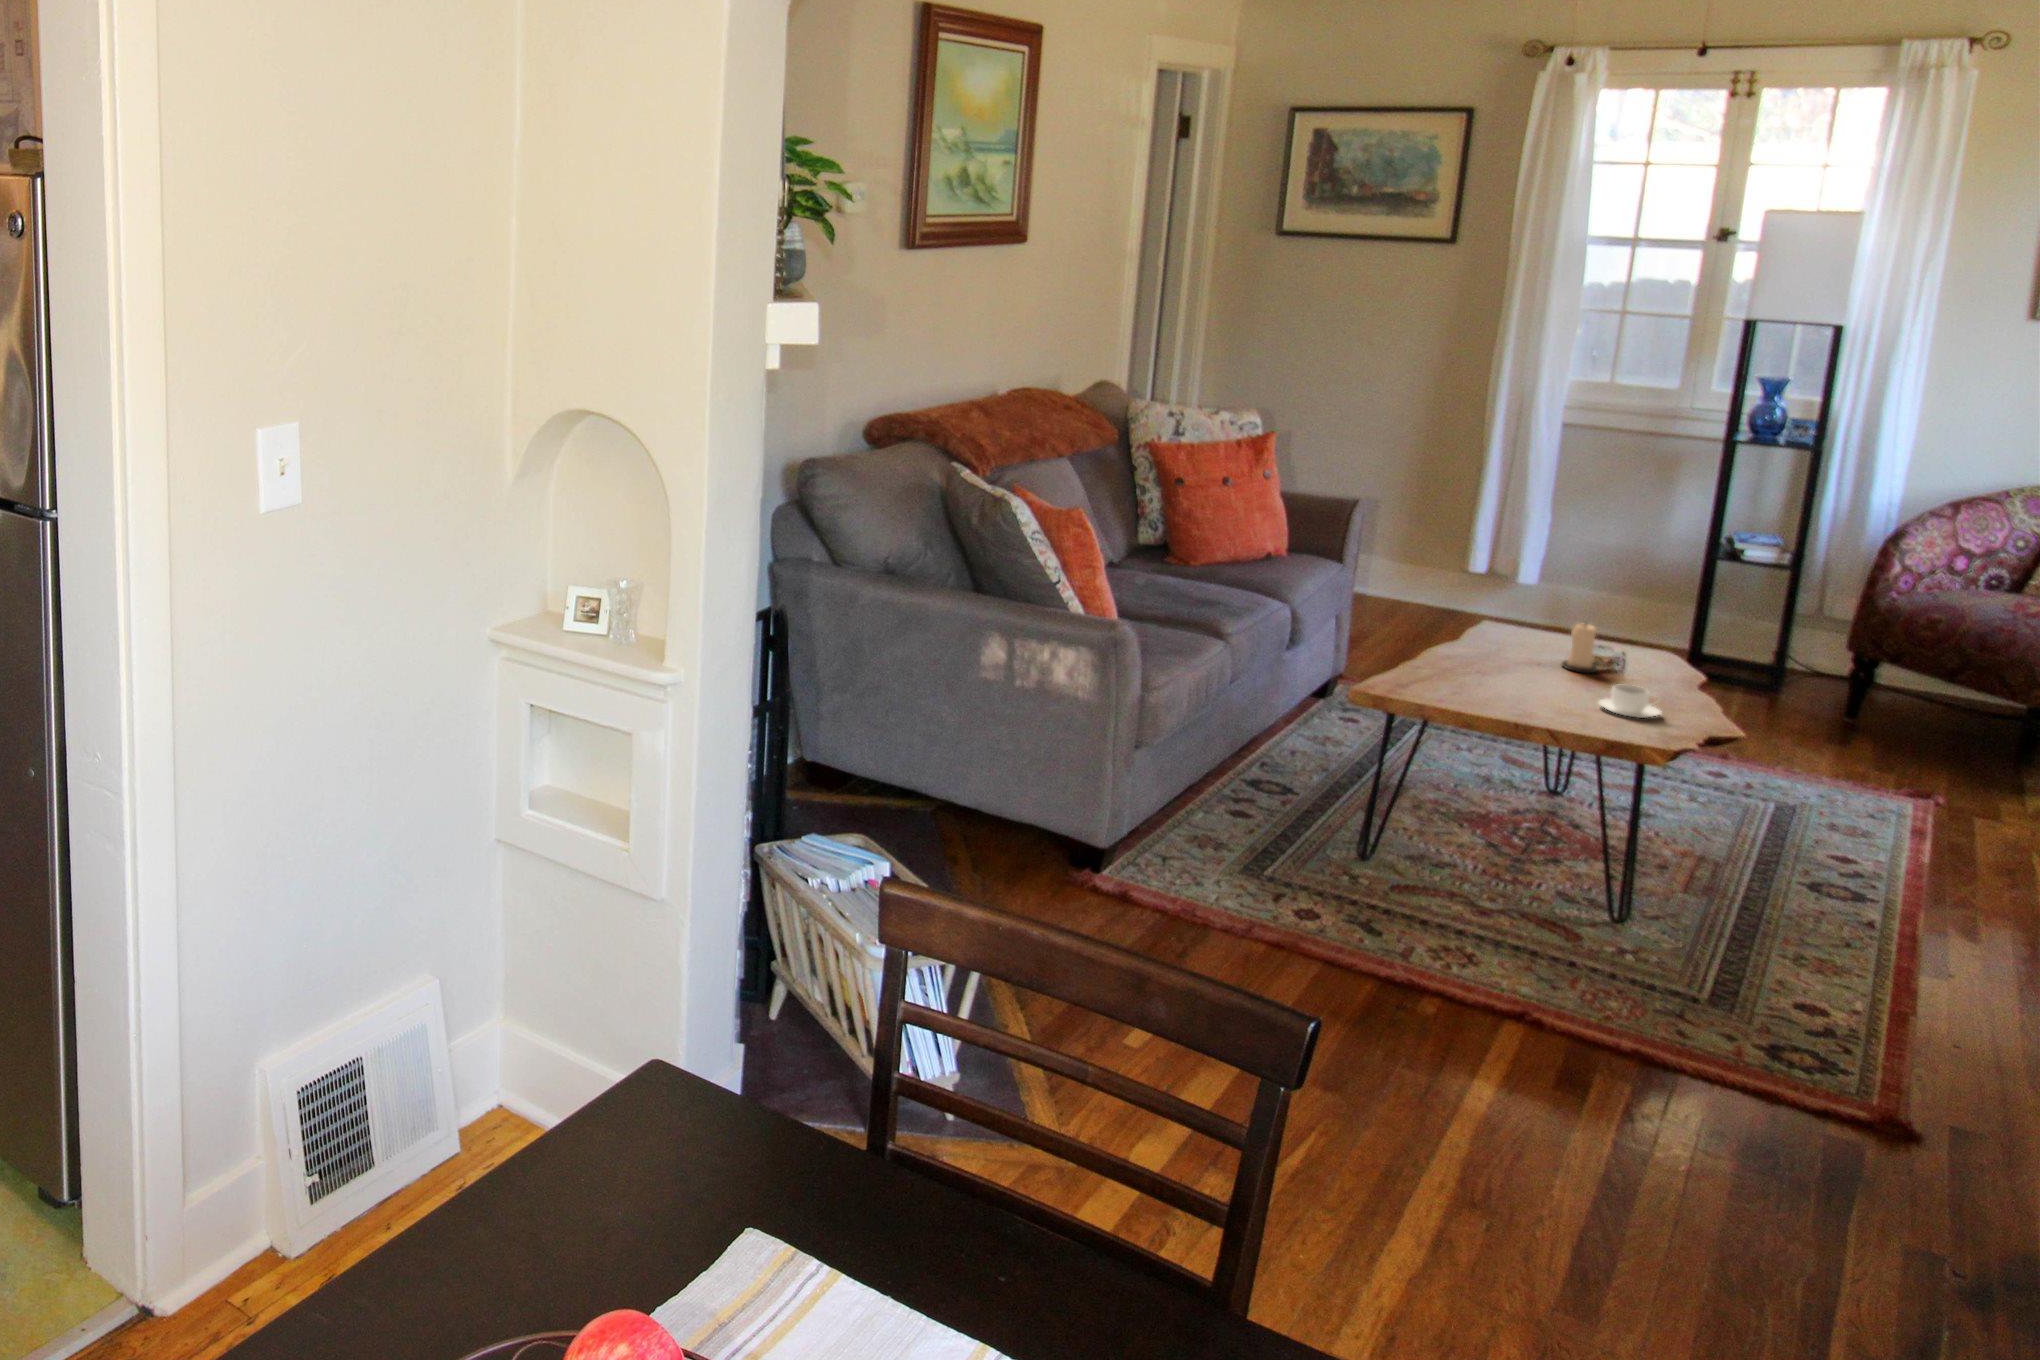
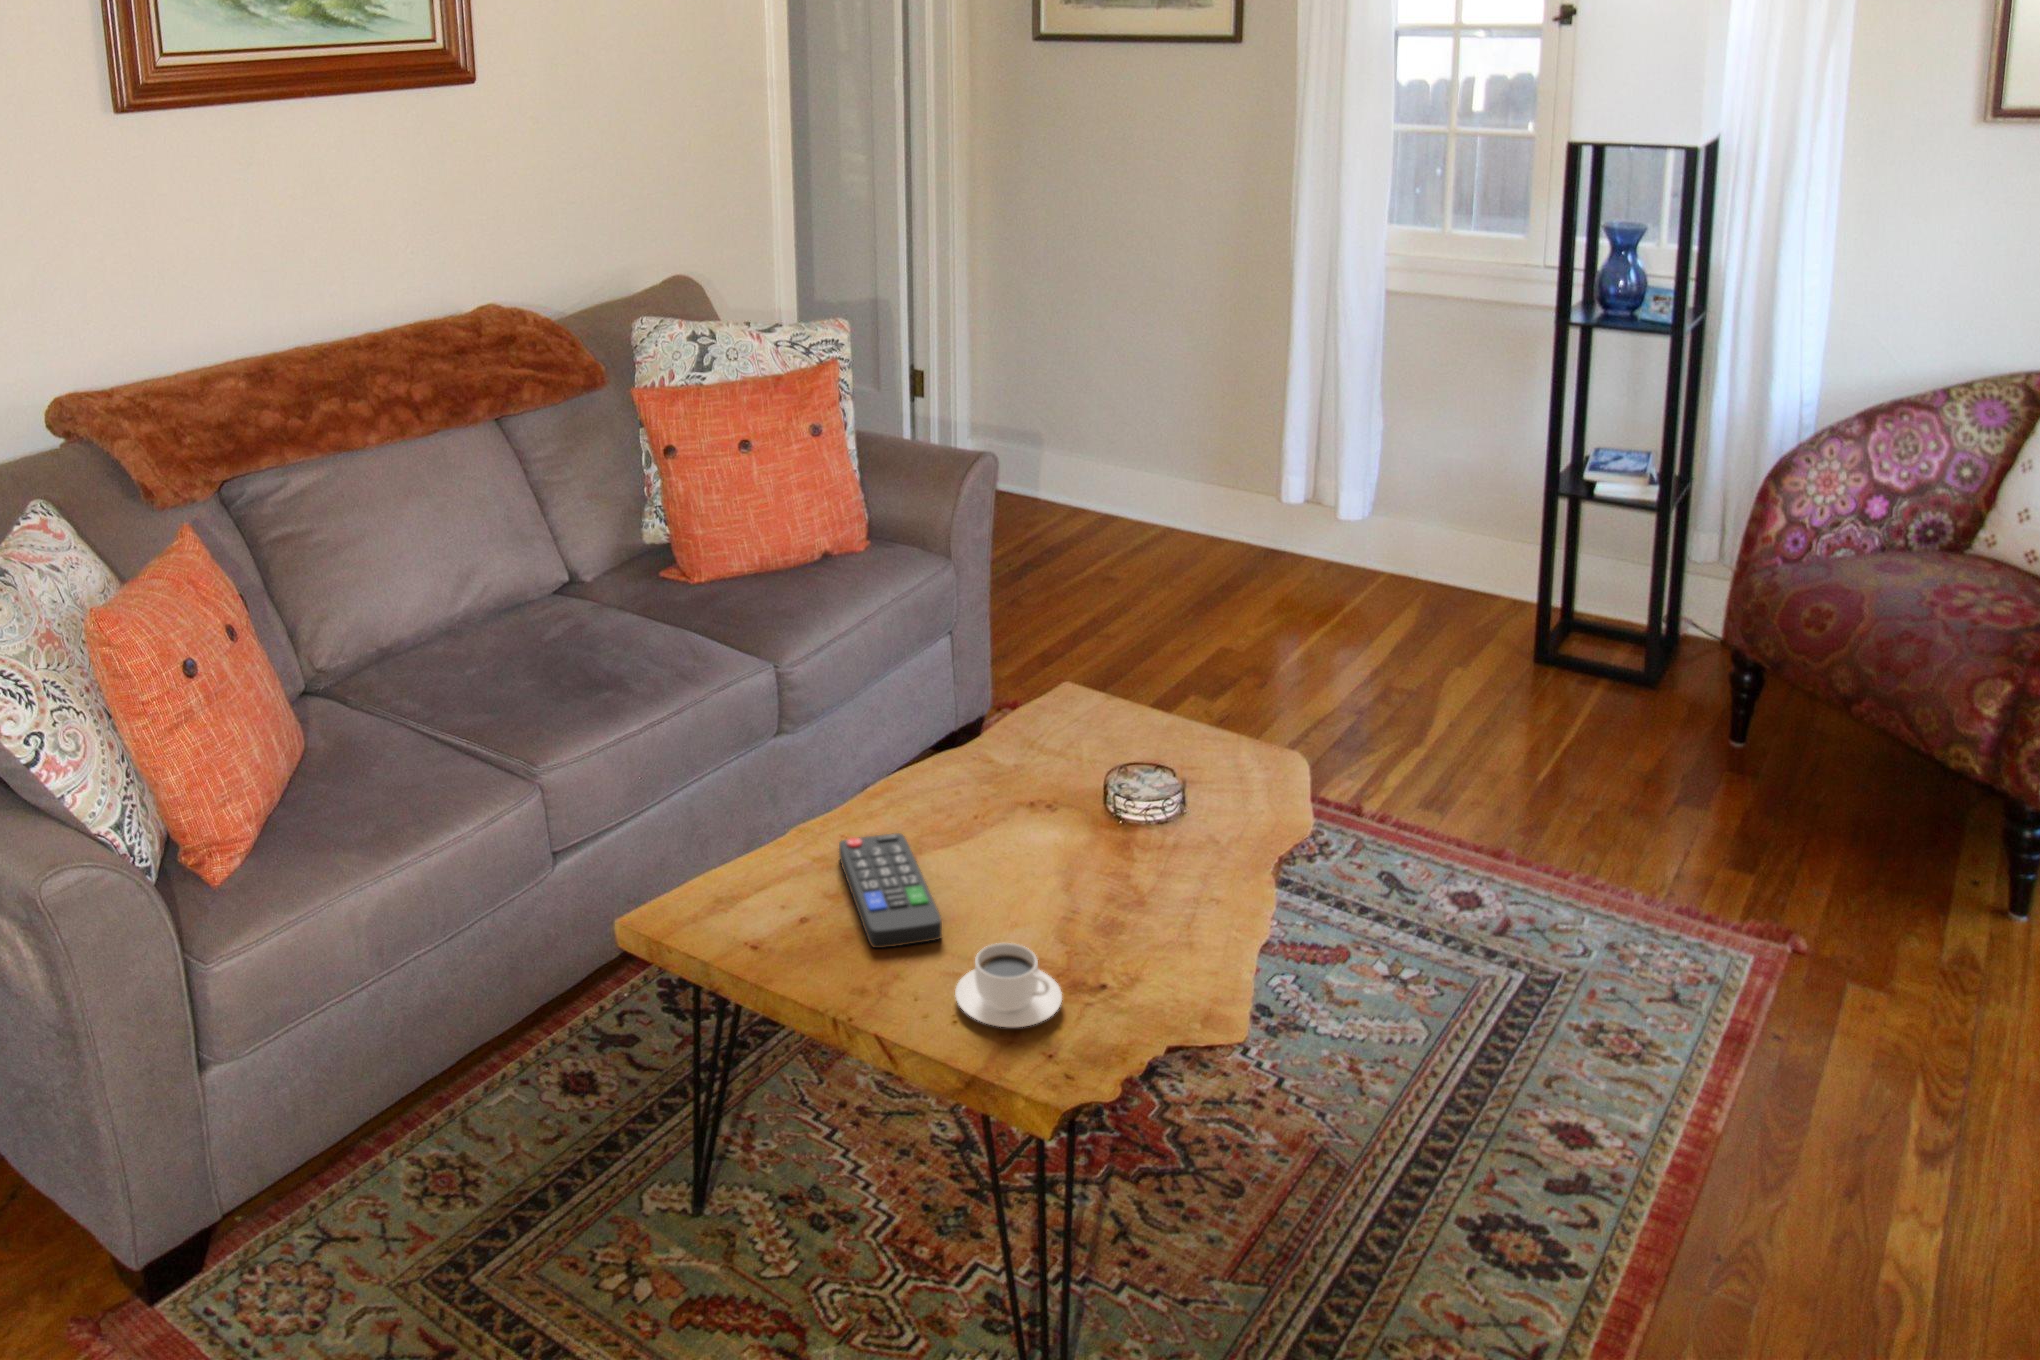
candle: present [1562,623,1597,673] -> none [1022,763,1074,860]
remote control: none [1469,655,1567,693] -> present [839,833,942,948]

